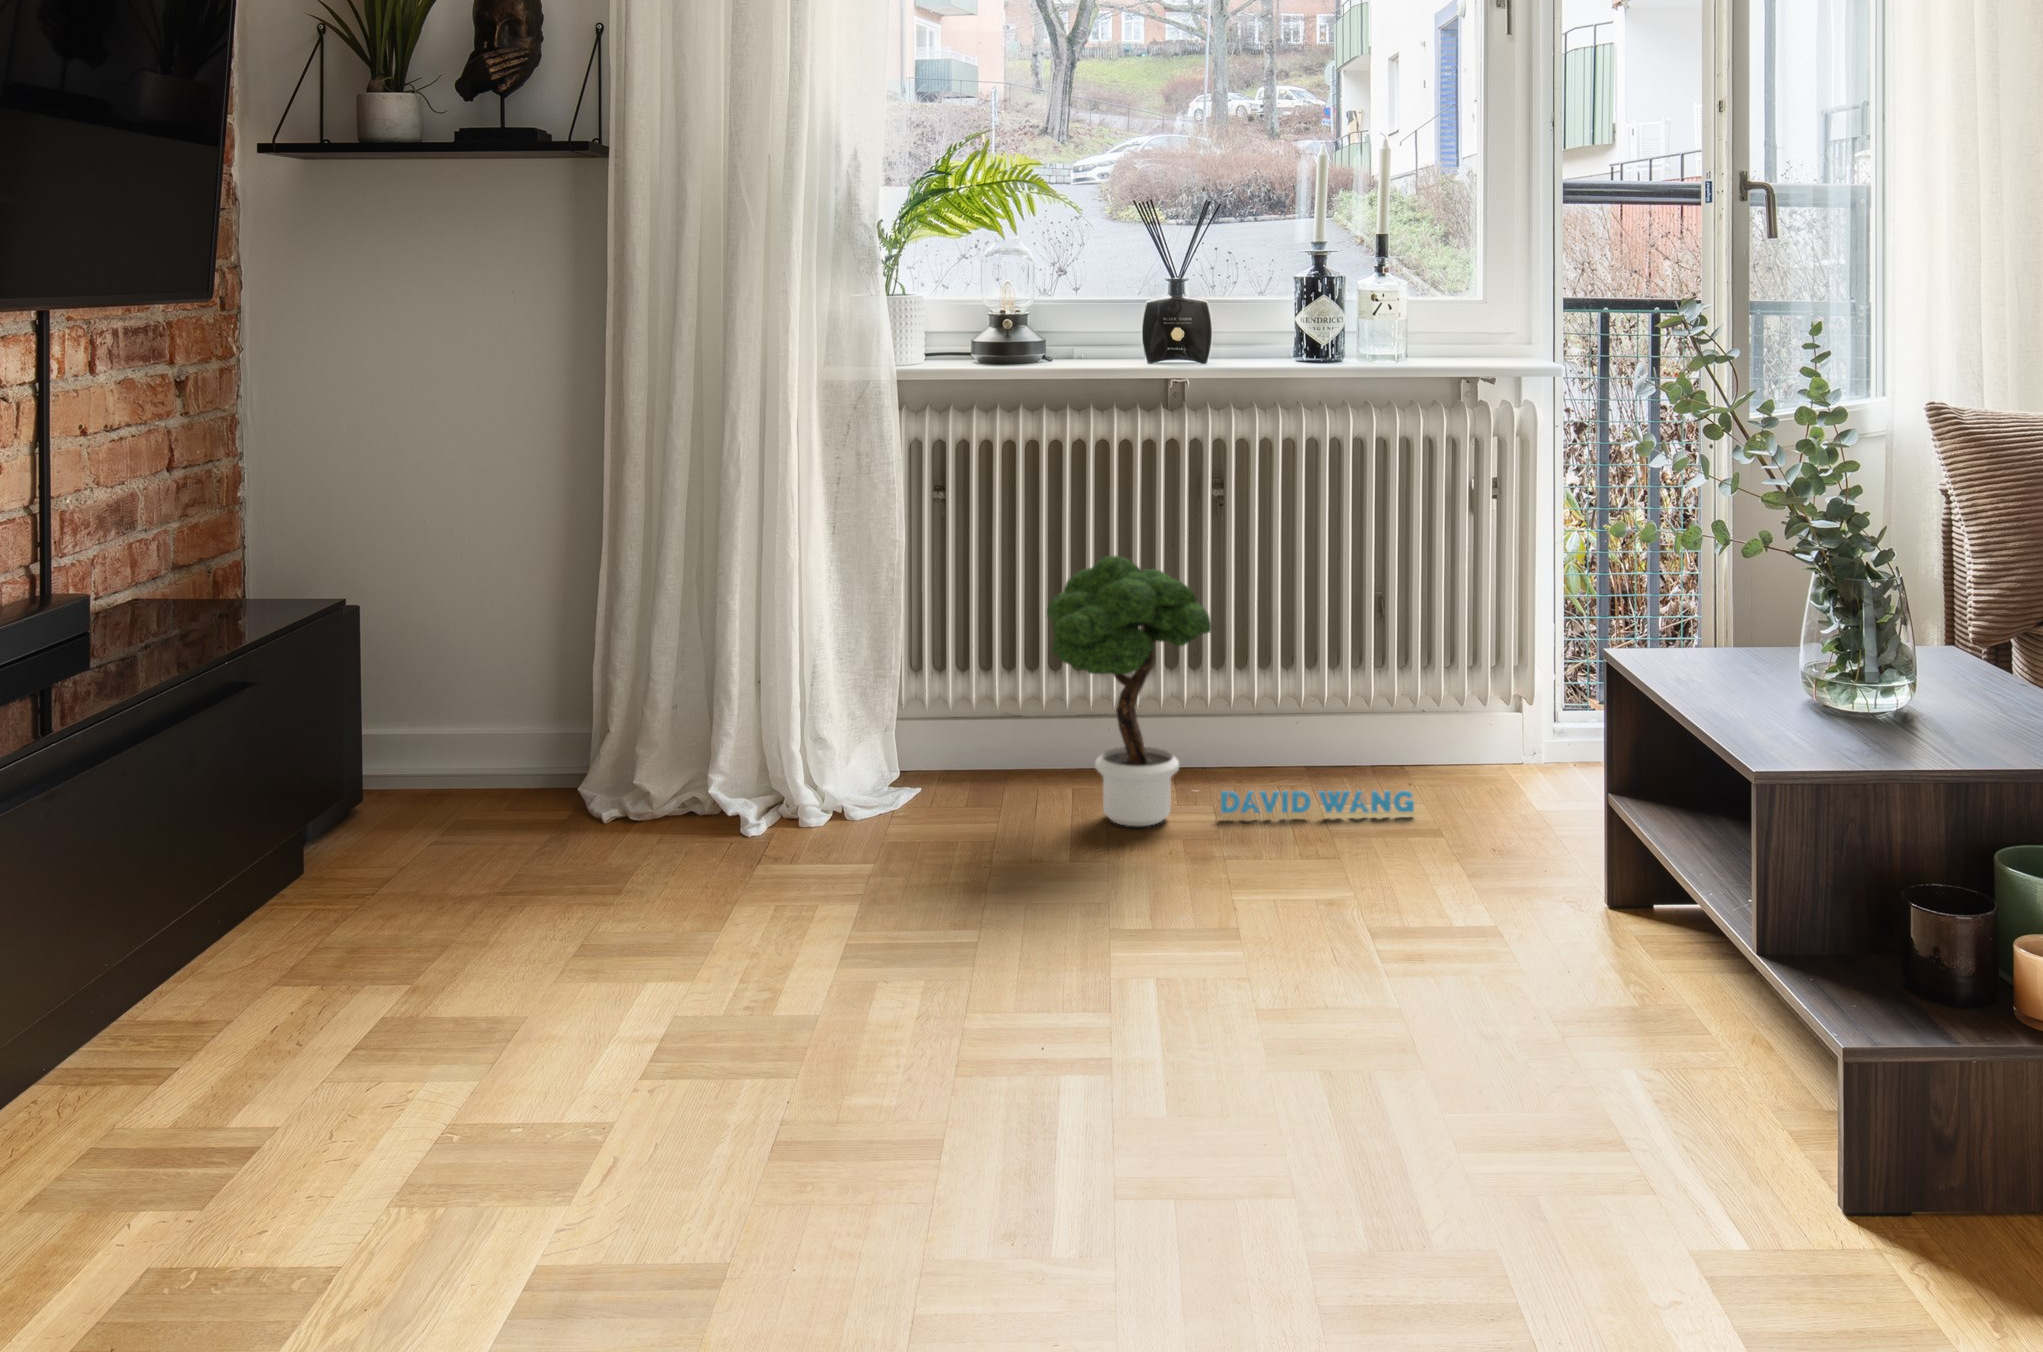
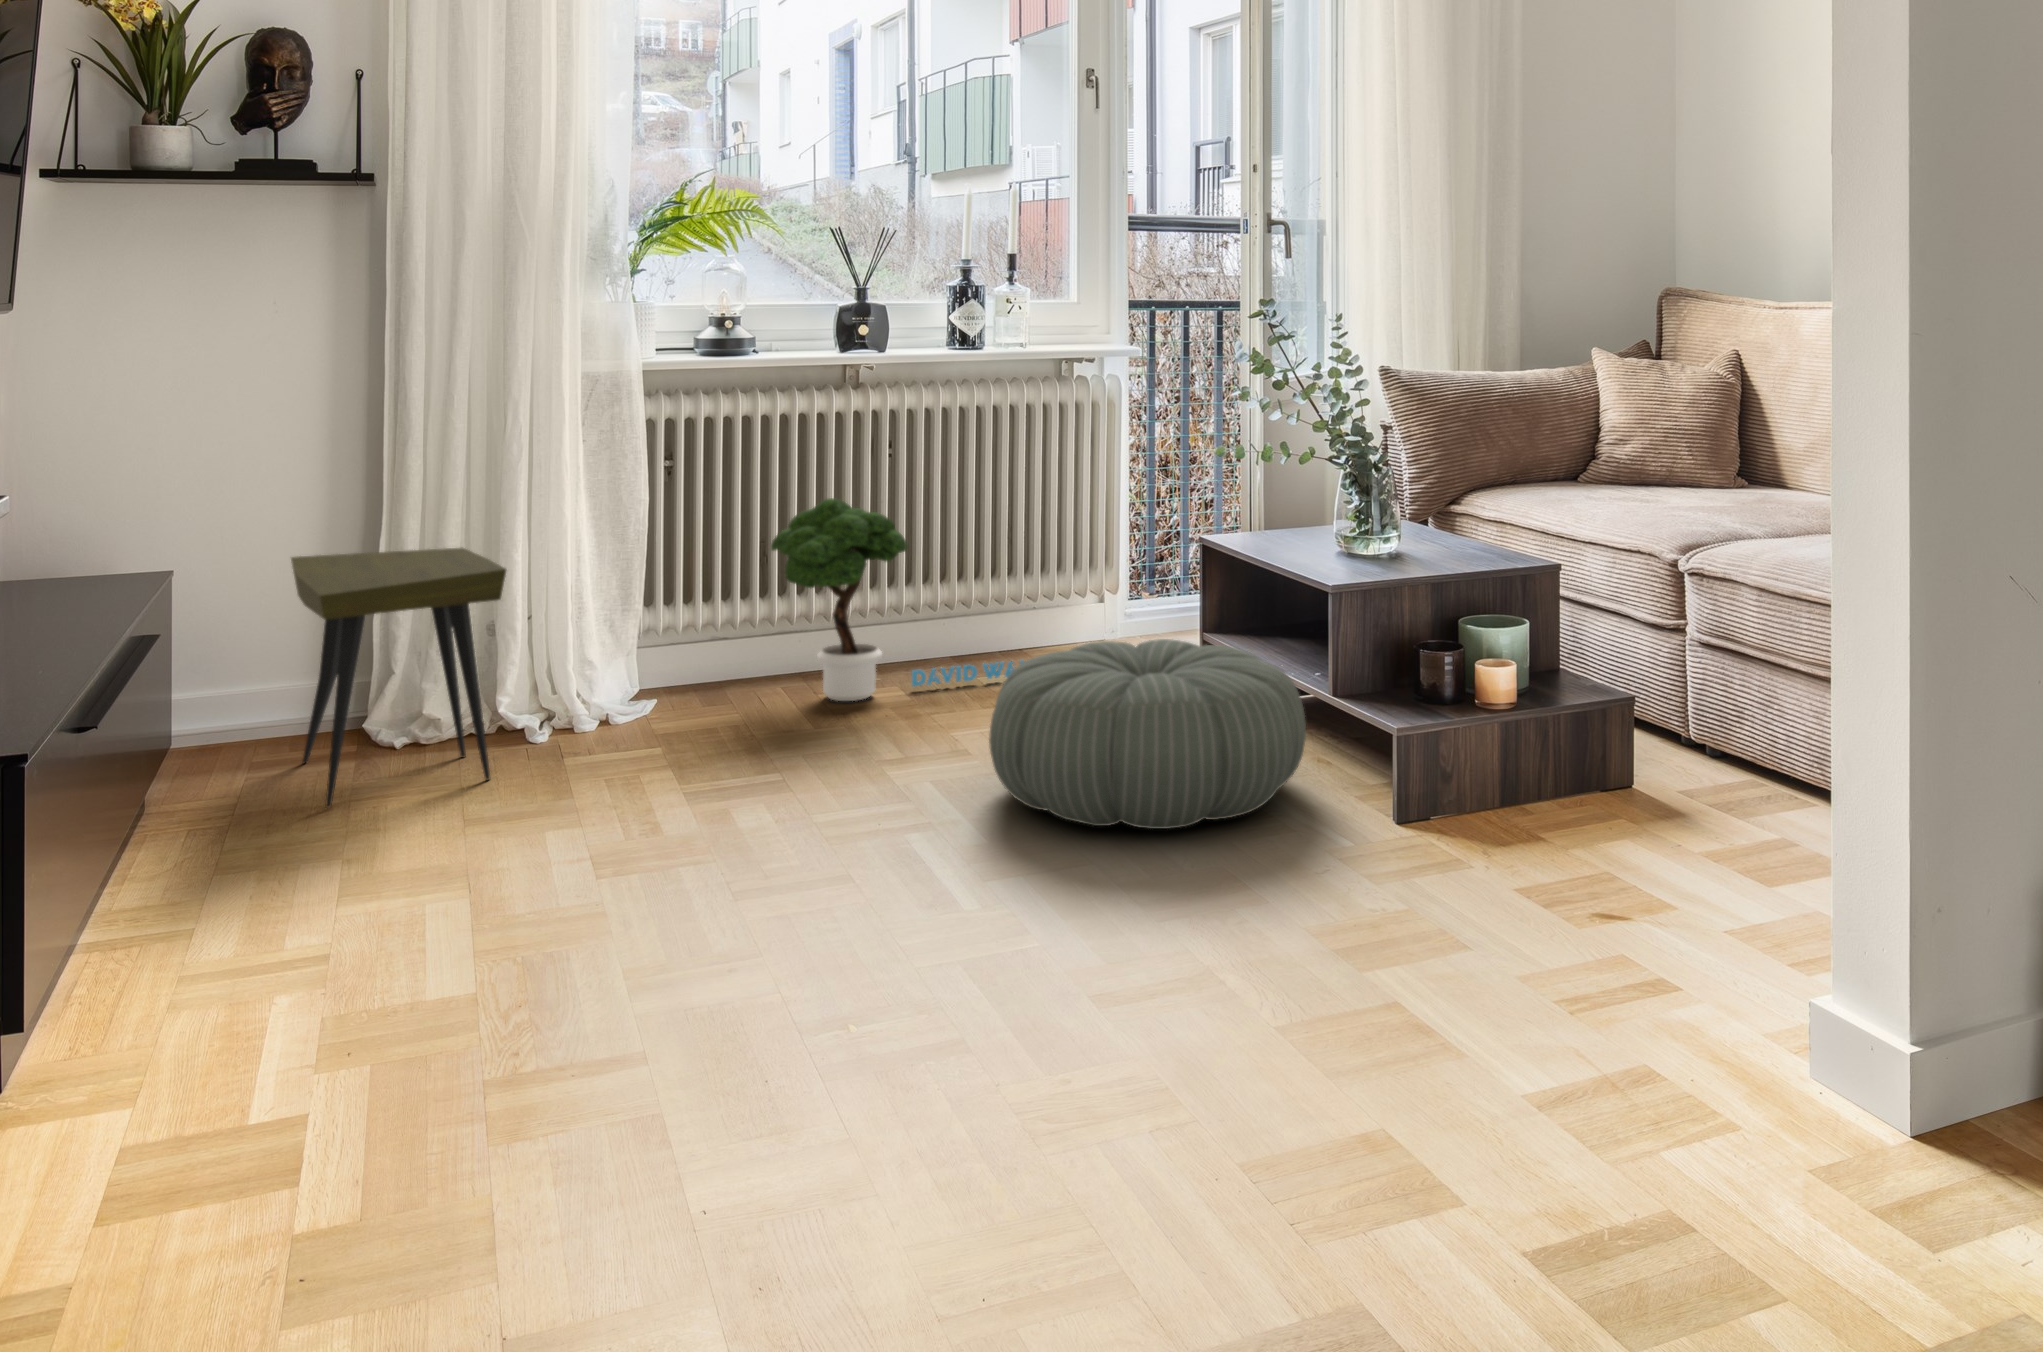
side table: none [418,592,668,911] -> present [291,548,506,808]
pouf: none [1192,814,1699,1160] -> present [989,639,1306,829]

